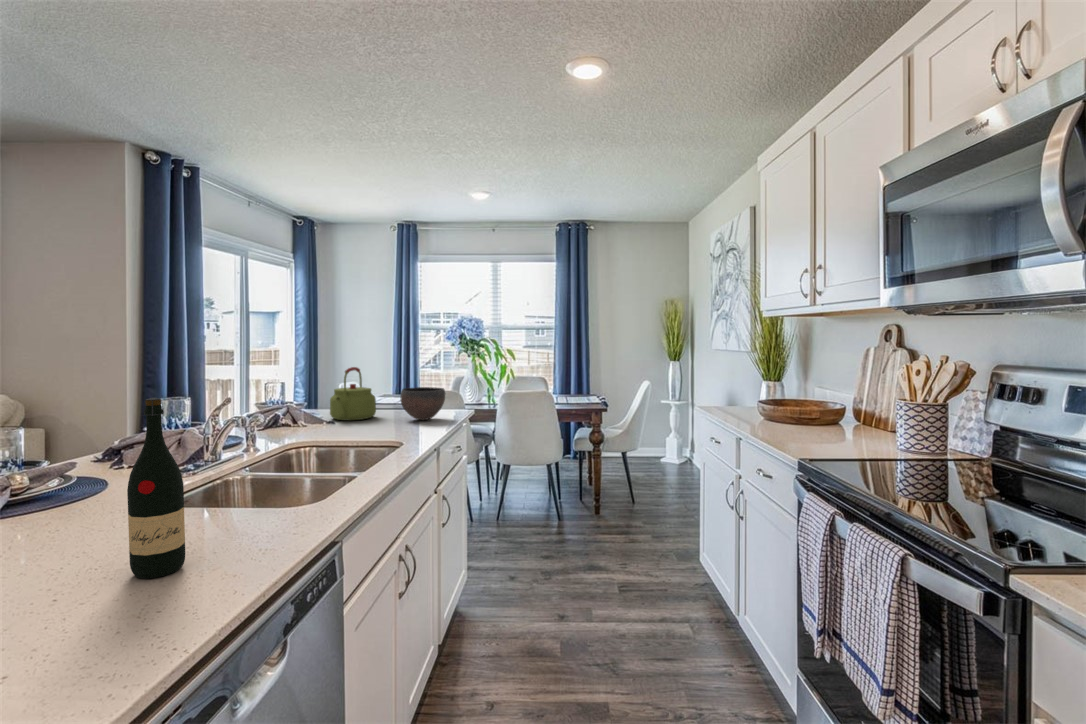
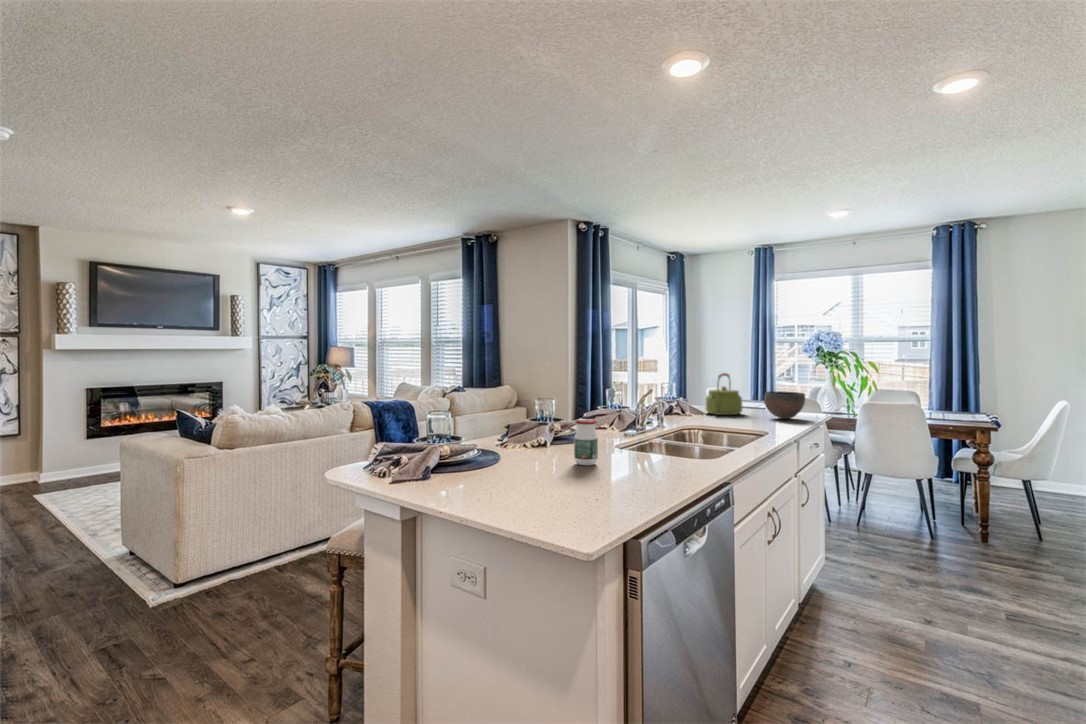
wine bottle: present [127,398,185,579] -> none [621,380,647,480]
jar: none [38,469,96,559] -> present [574,419,598,466]

